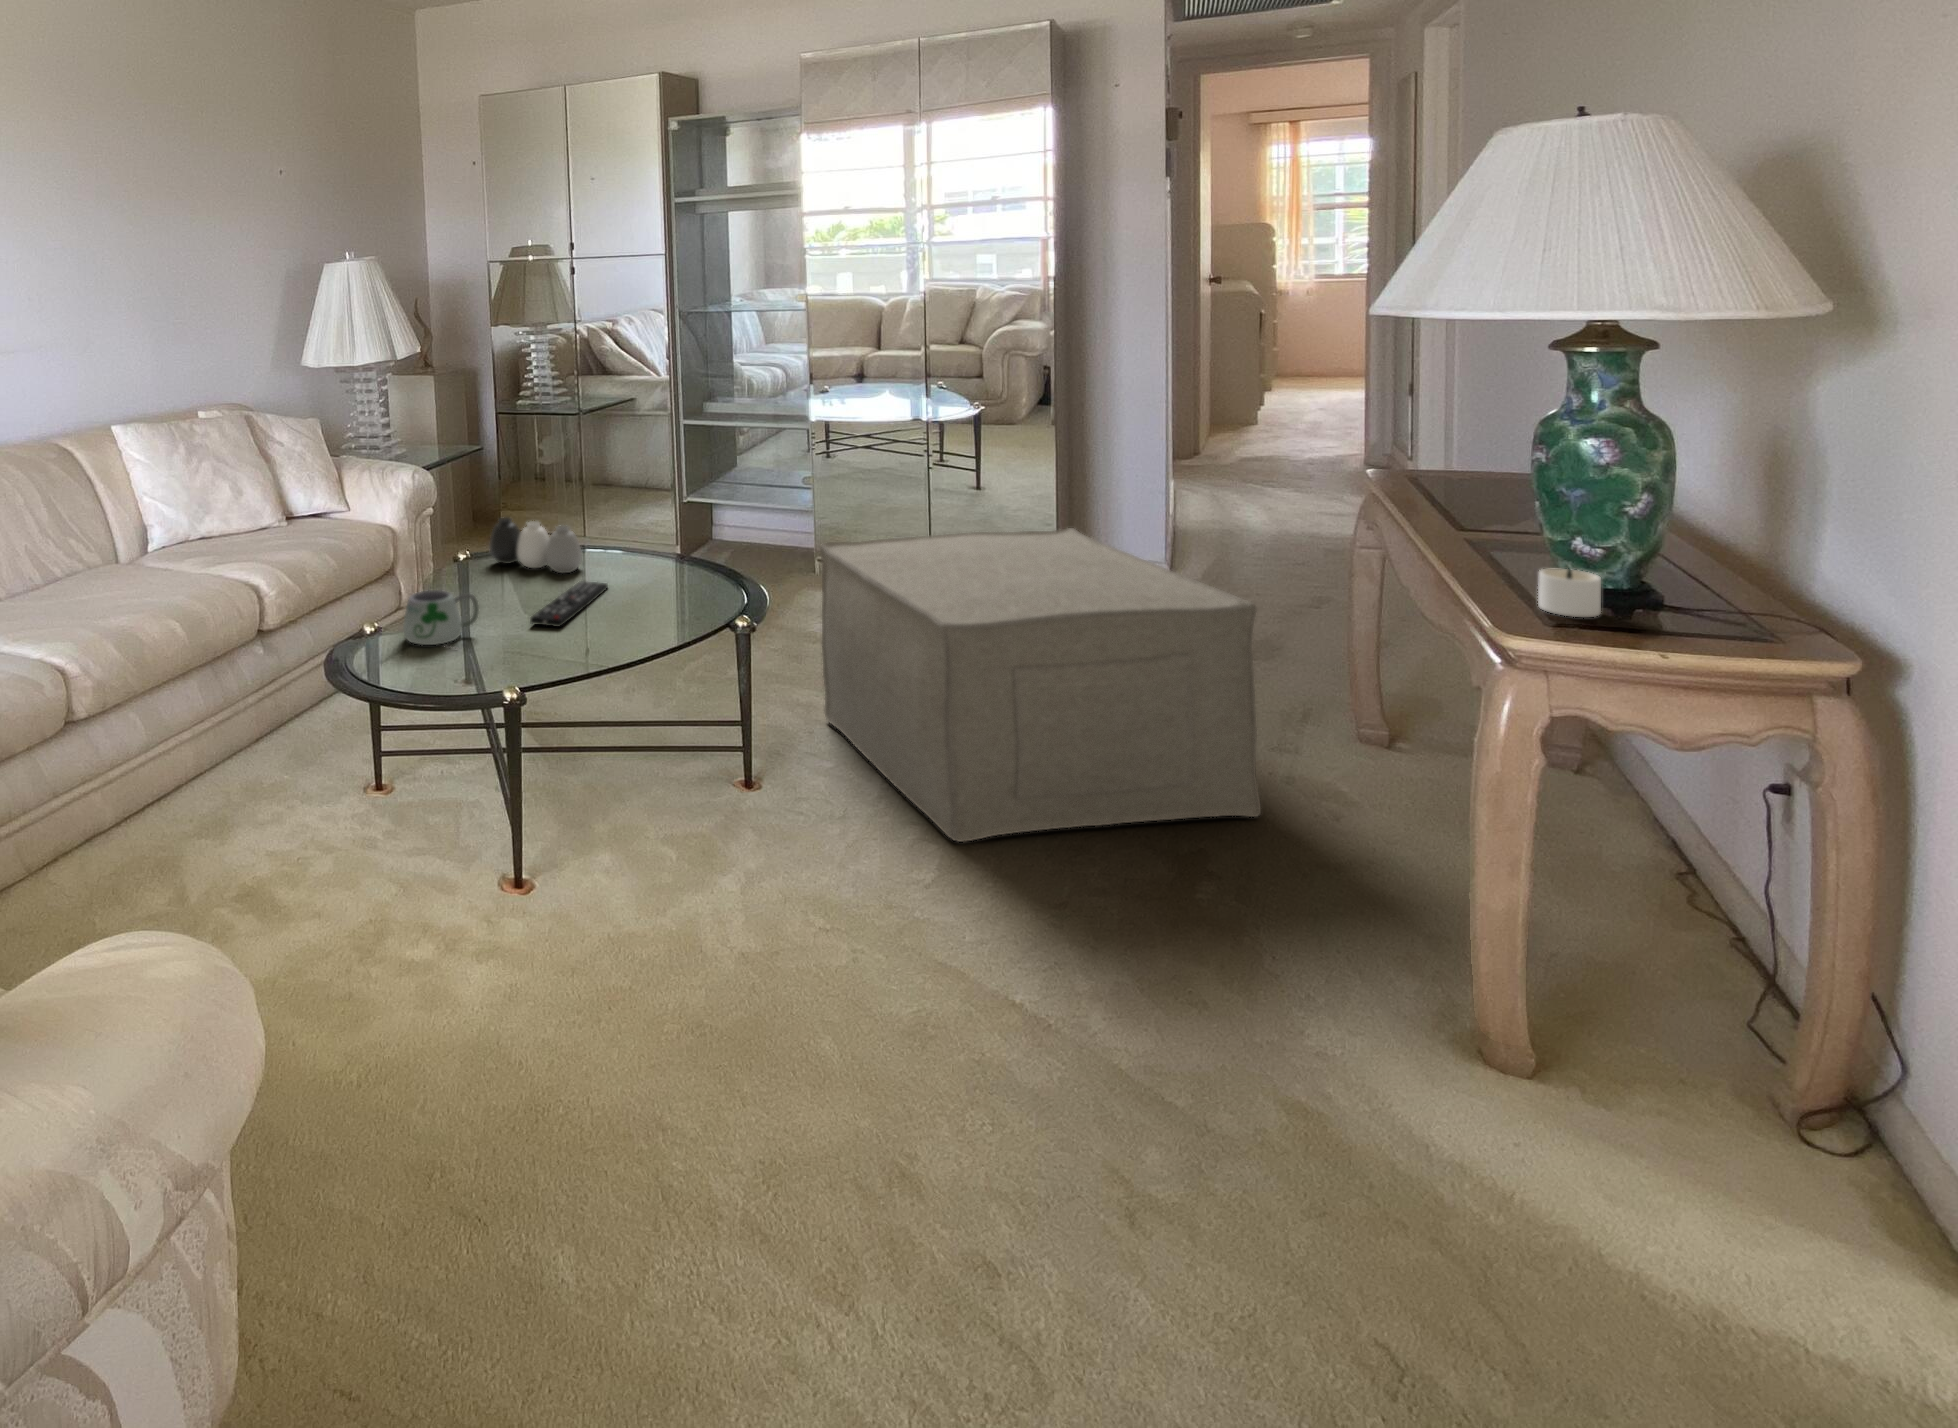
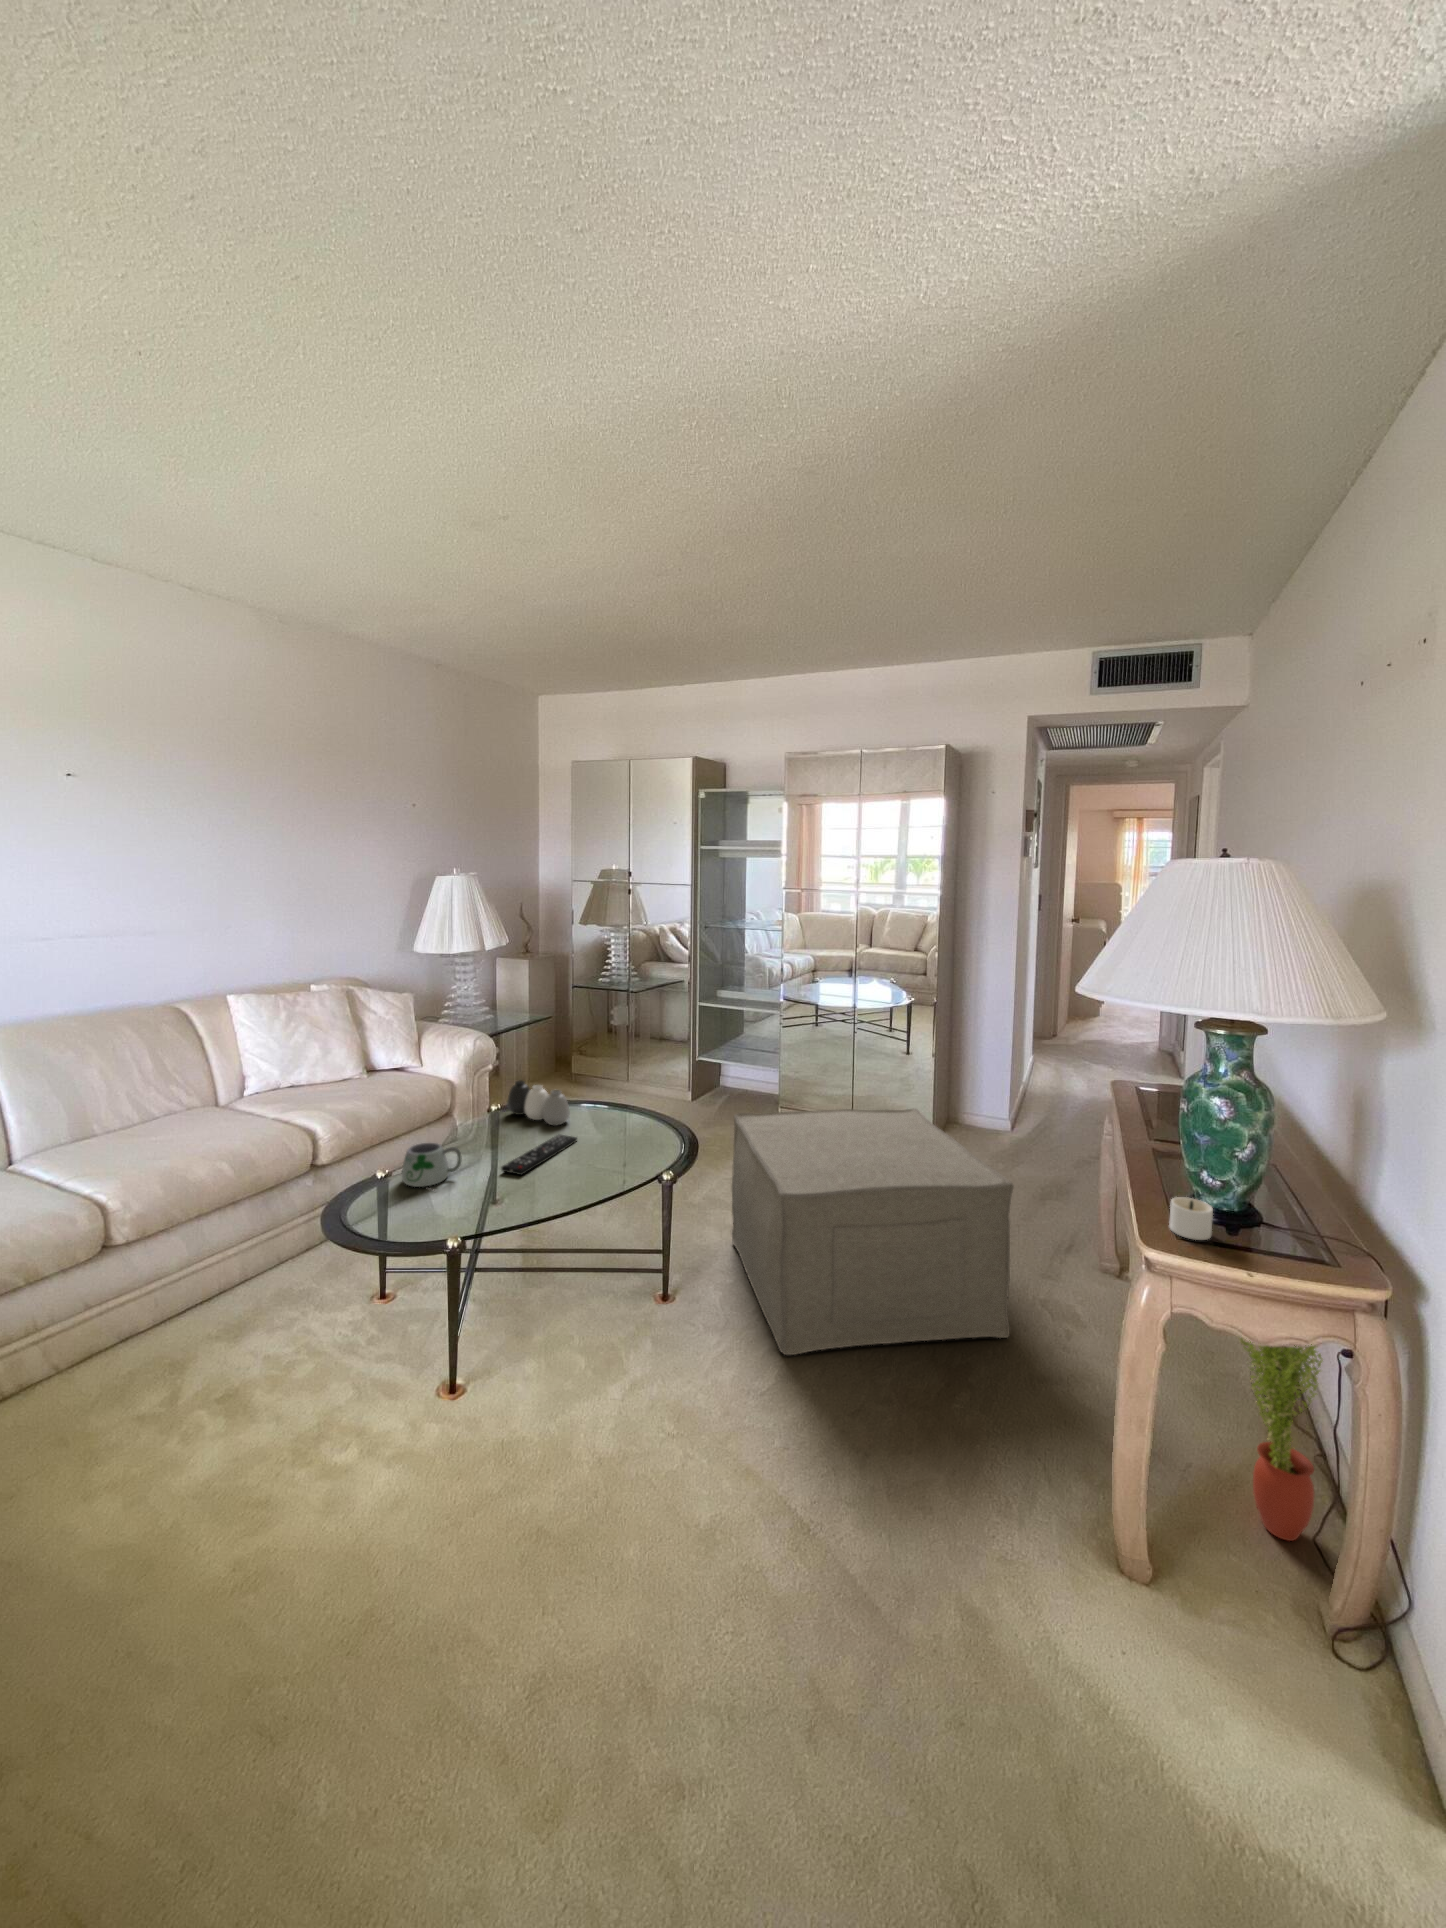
potted plant: none [1629,710,1759,1022] -> present [1240,1338,1323,1541]

